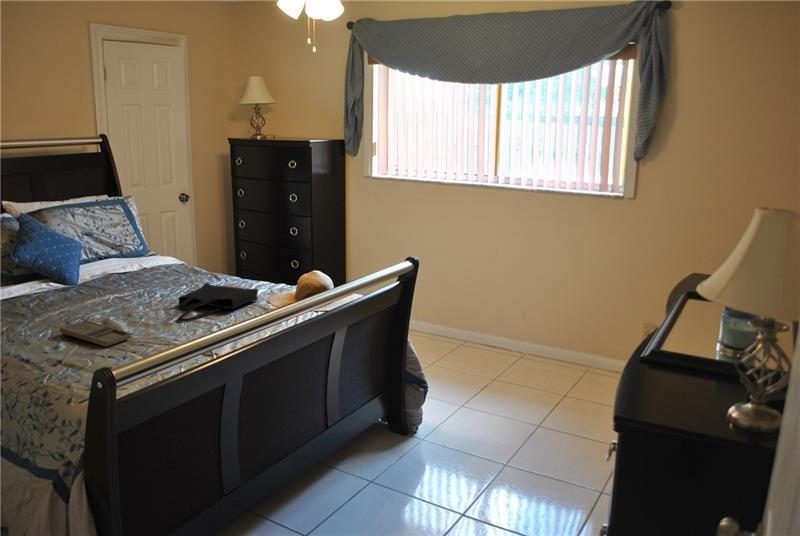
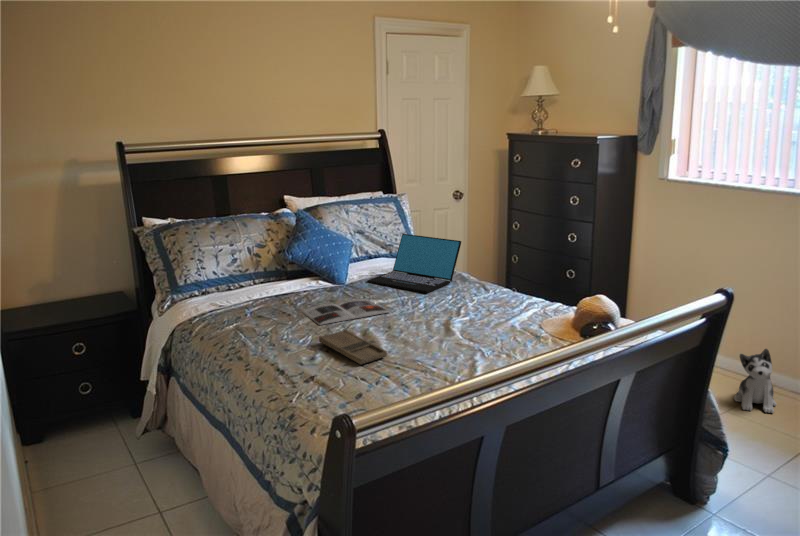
laptop: none [100,233,192,286] -> present [367,234,461,293]
tote bag: present [178,283,258,322] -> none [439,296,528,342]
magazine: none [35,295,128,320] -> present [302,299,389,325]
plush toy: none [435,310,466,362] -> present [734,349,776,413]

